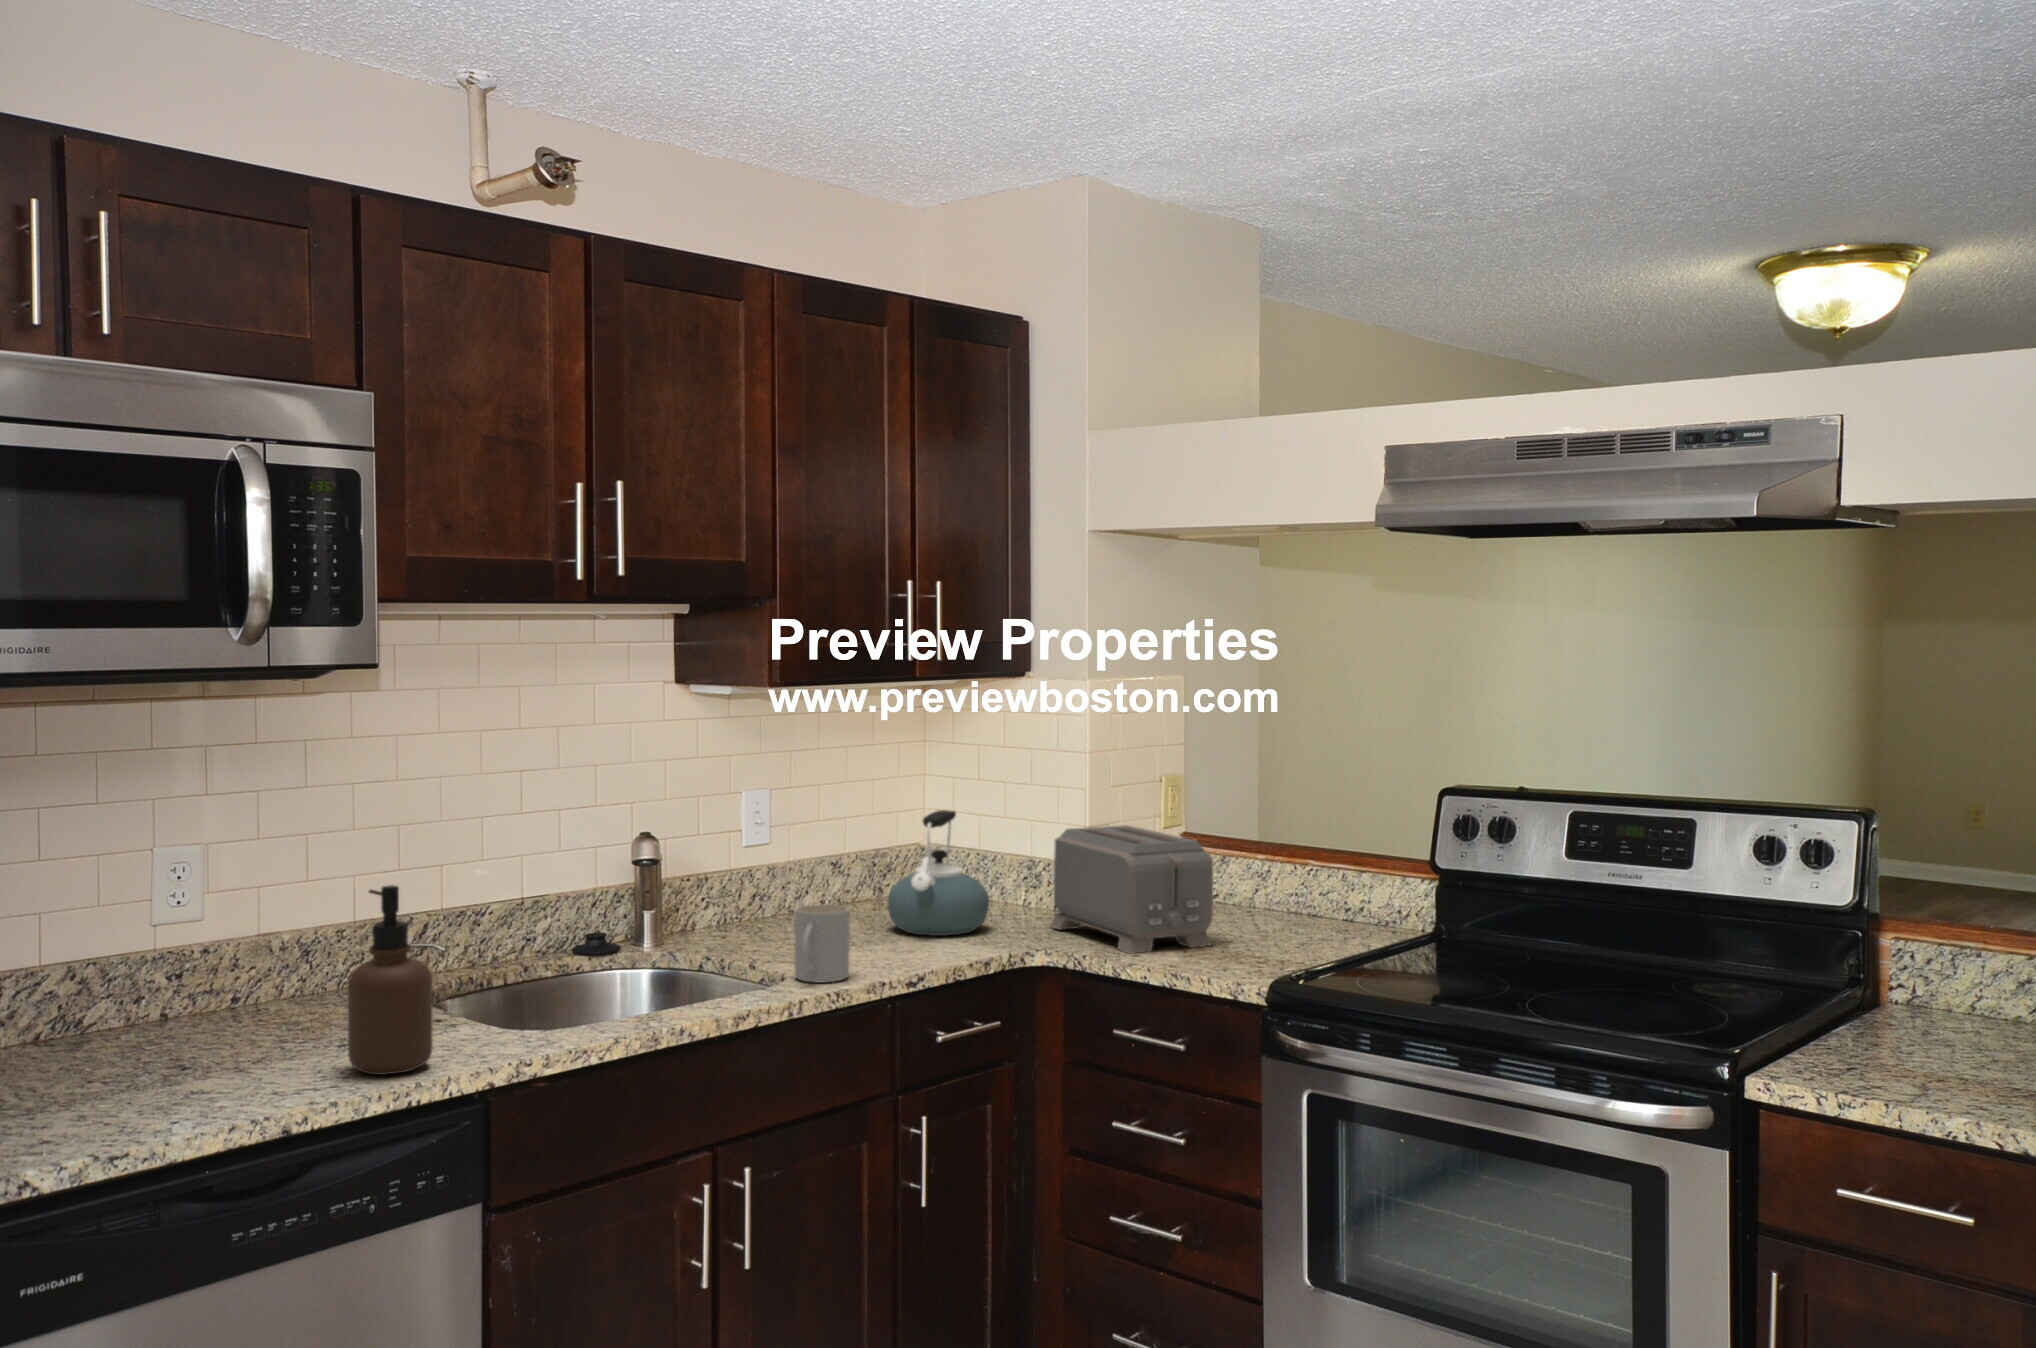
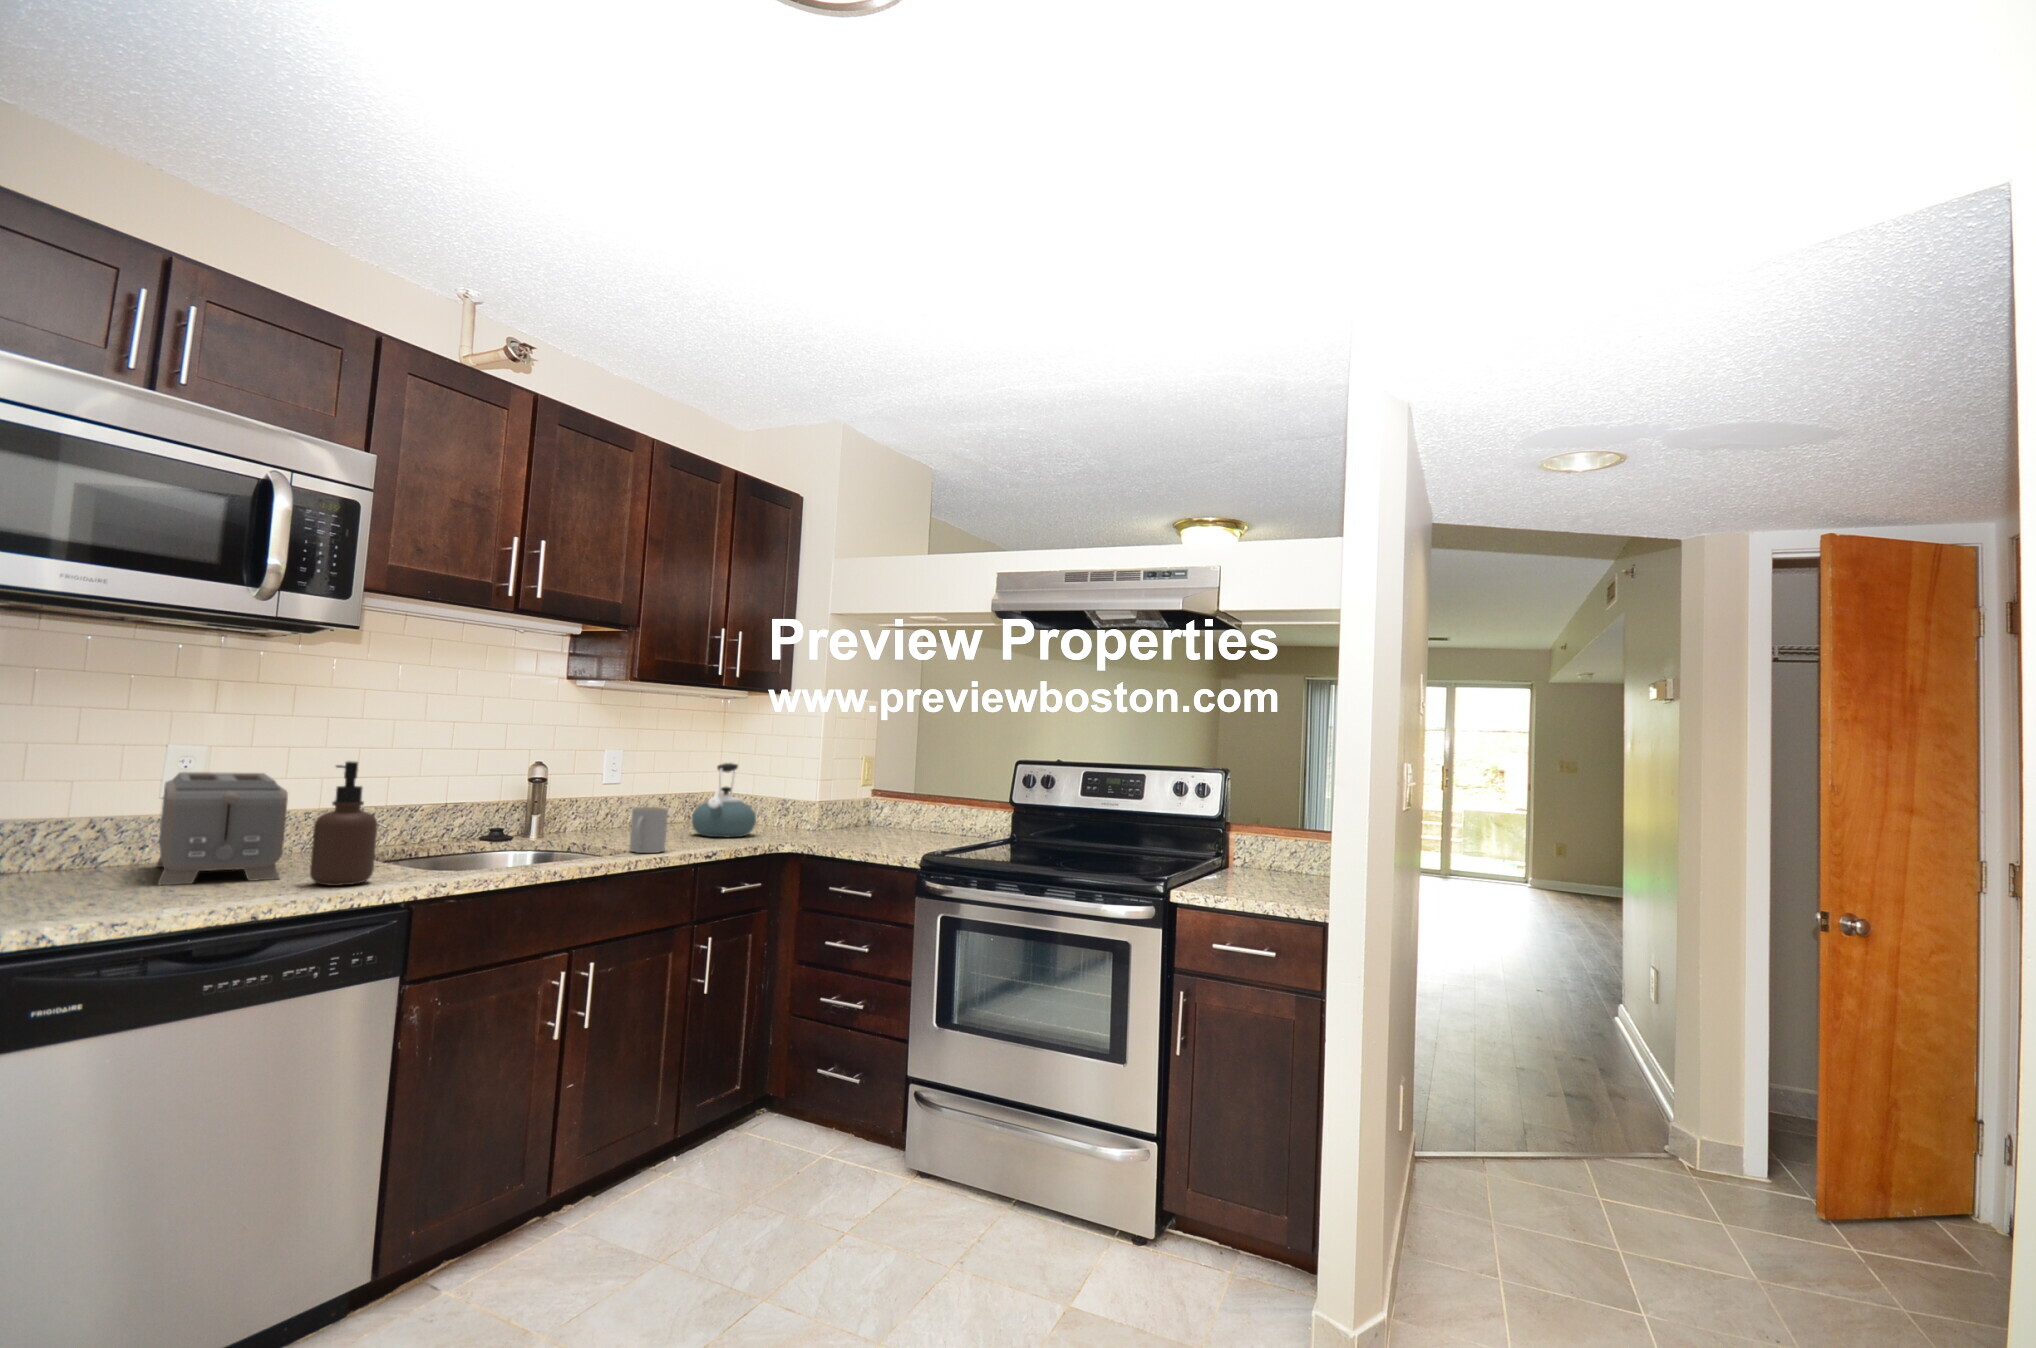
toaster: present [1050,825,1213,954] -> present [156,772,288,885]

